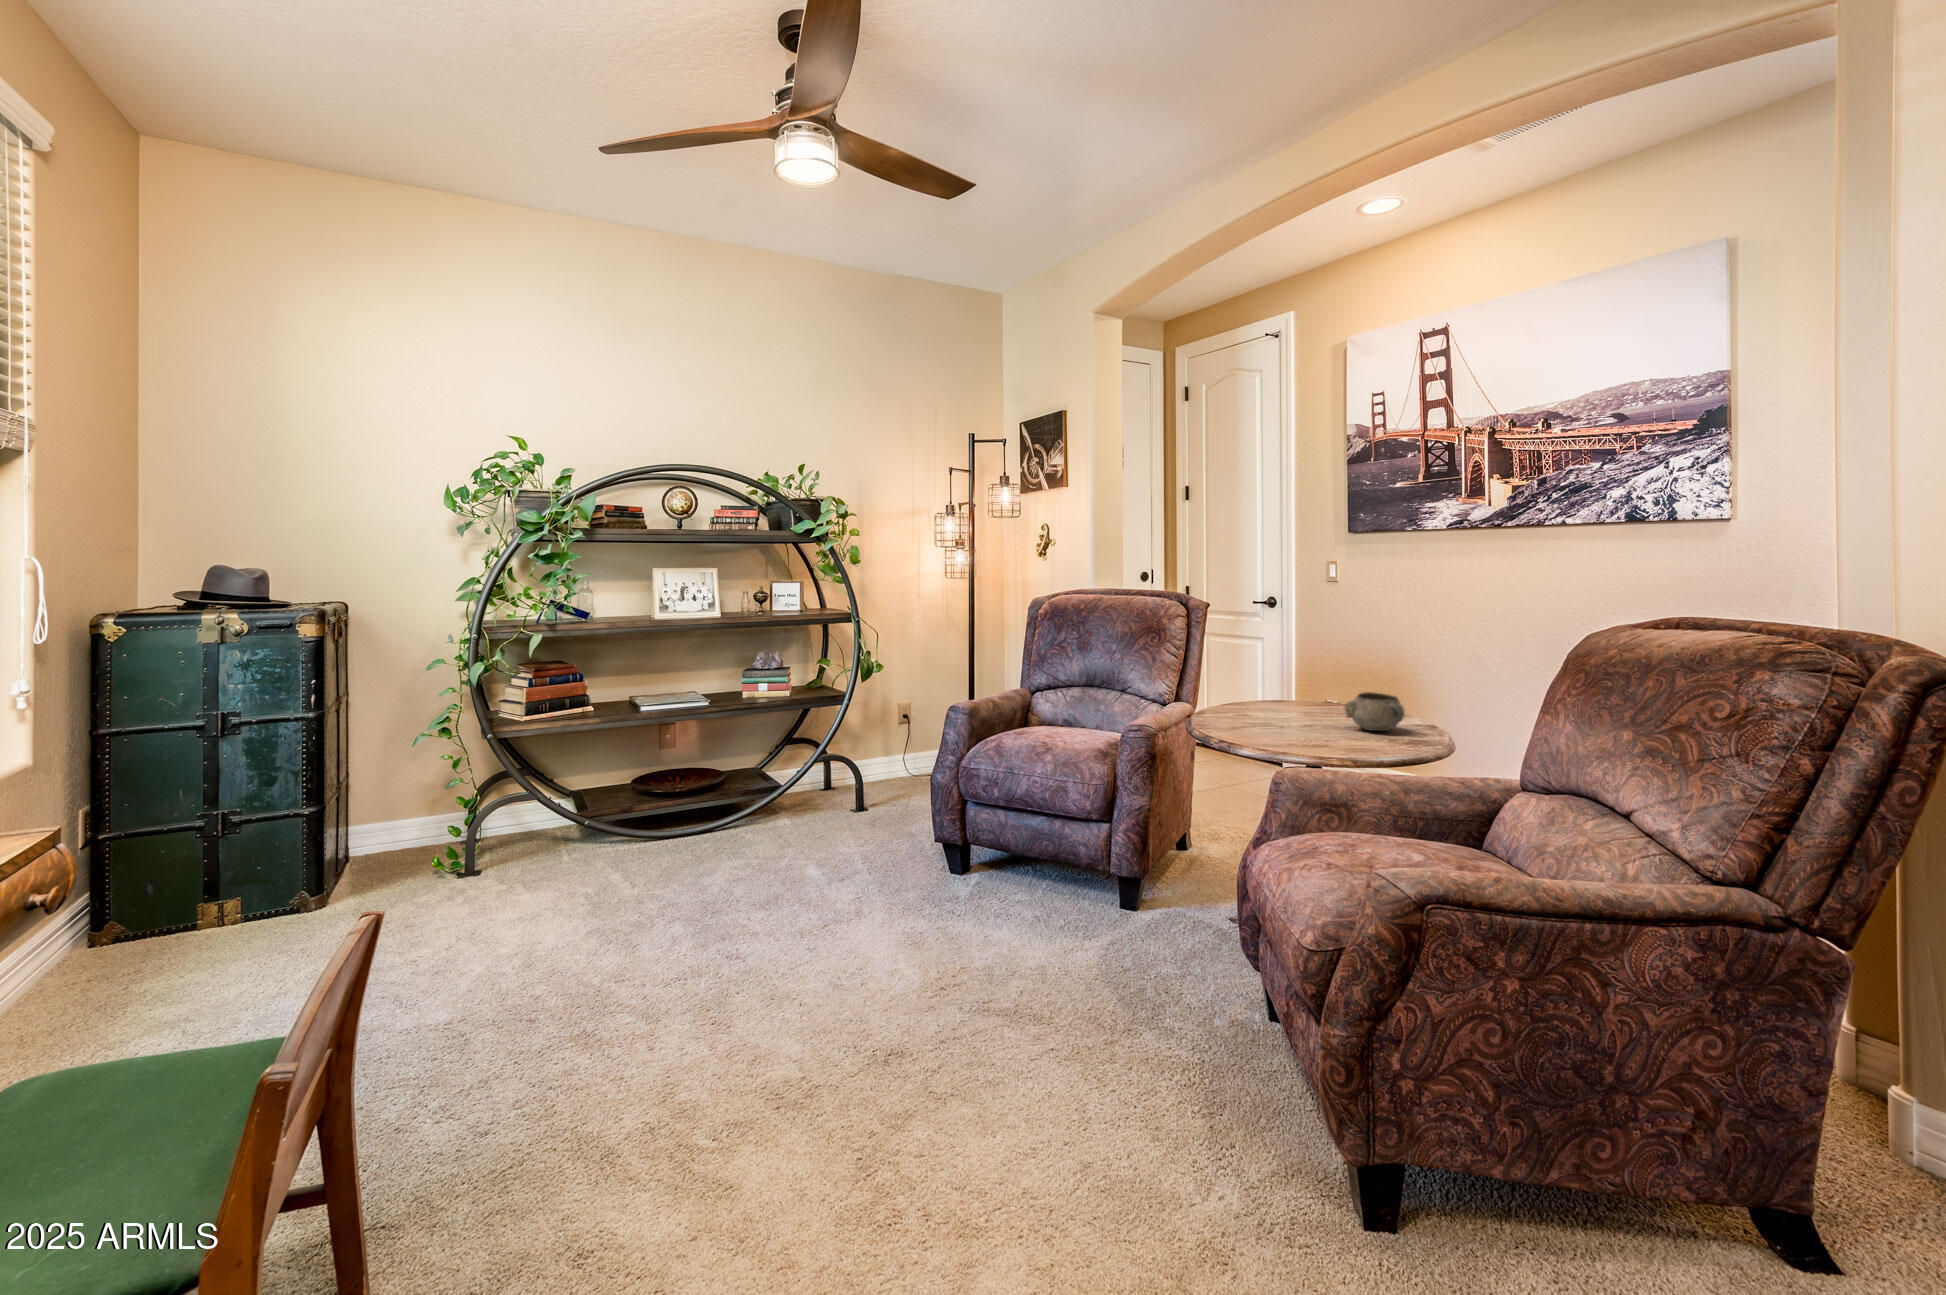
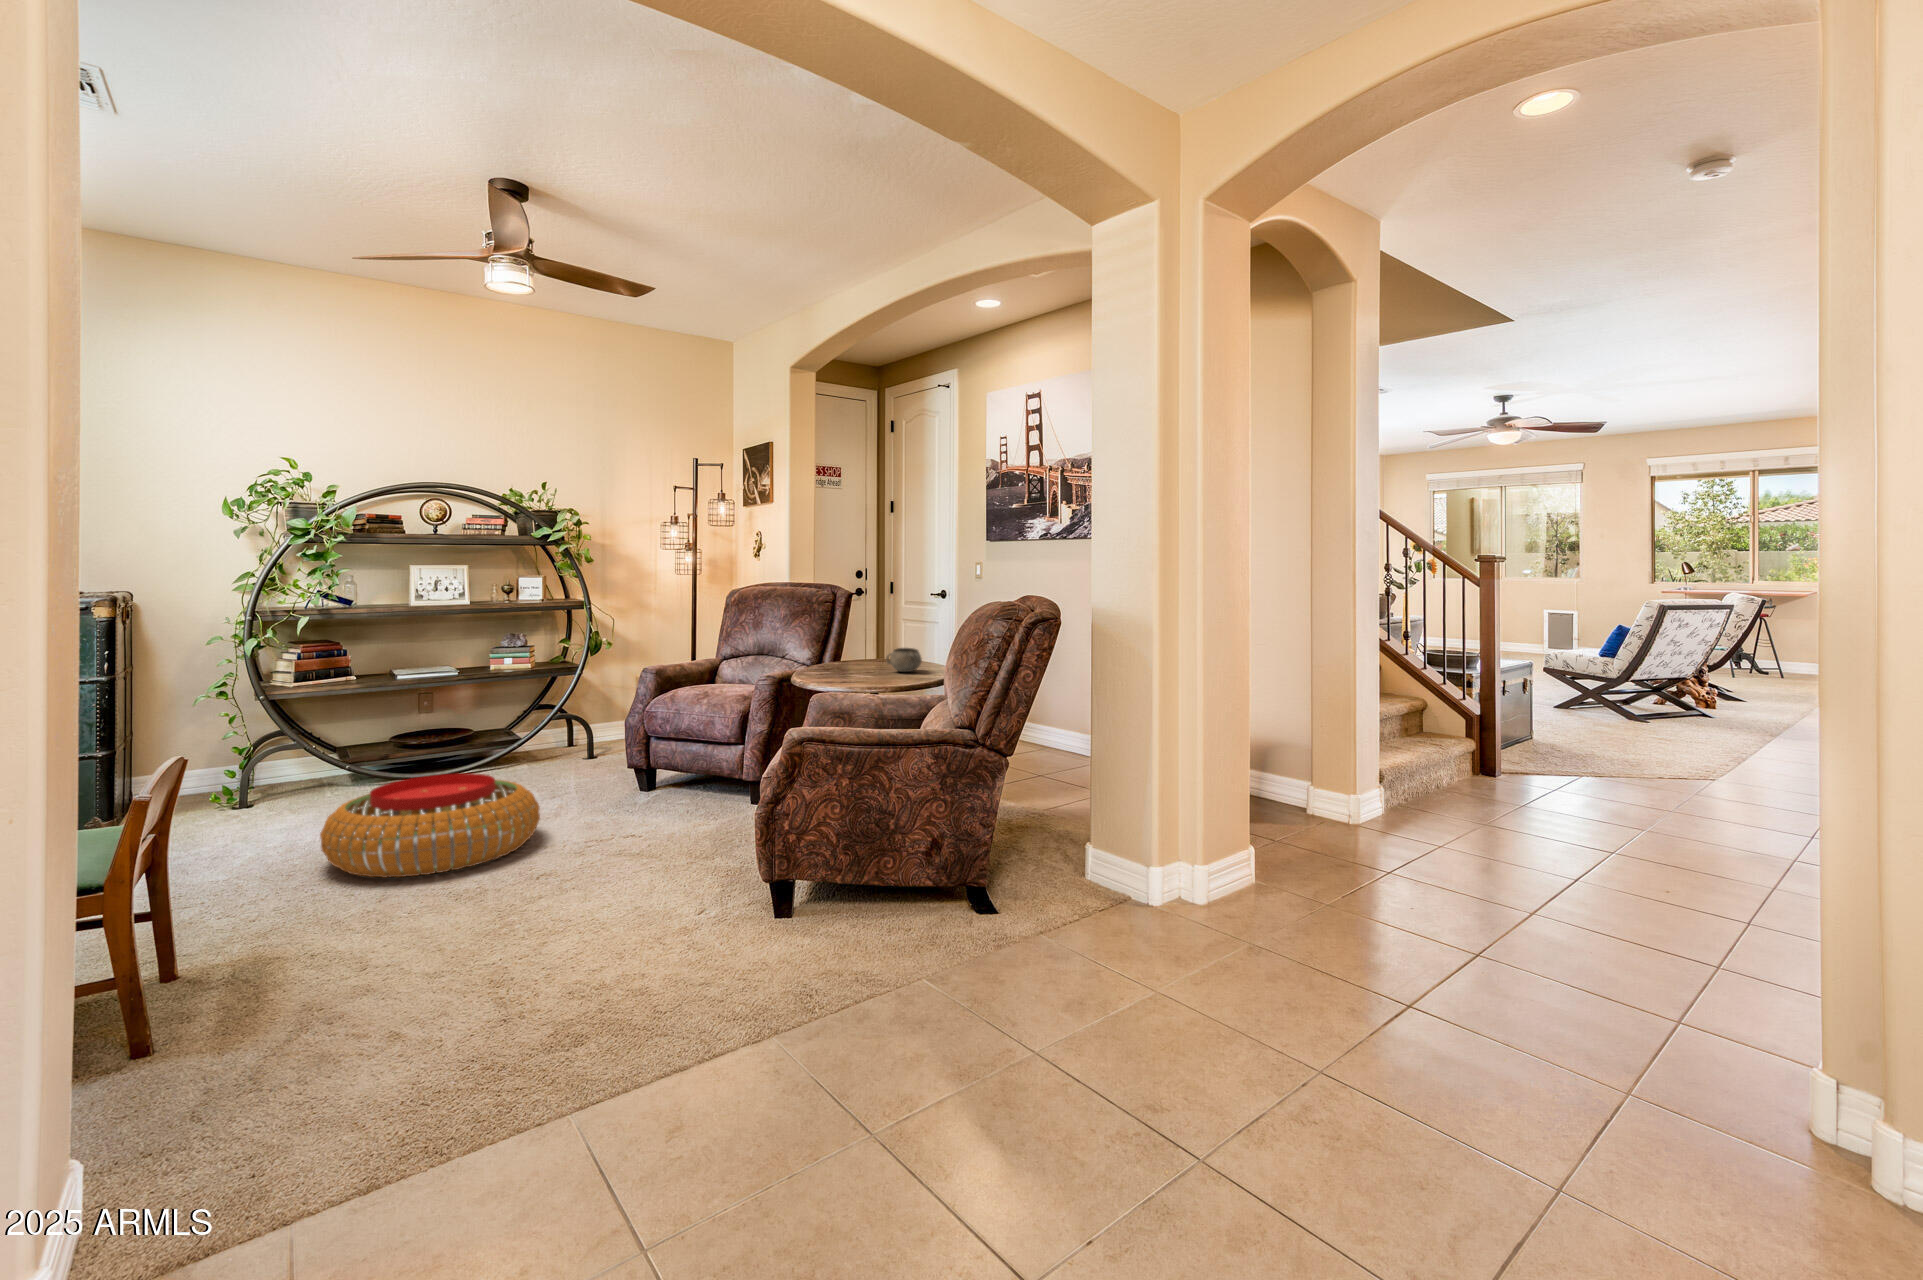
pouf: none [568,861,849,1033] -> present [320,773,540,878]

